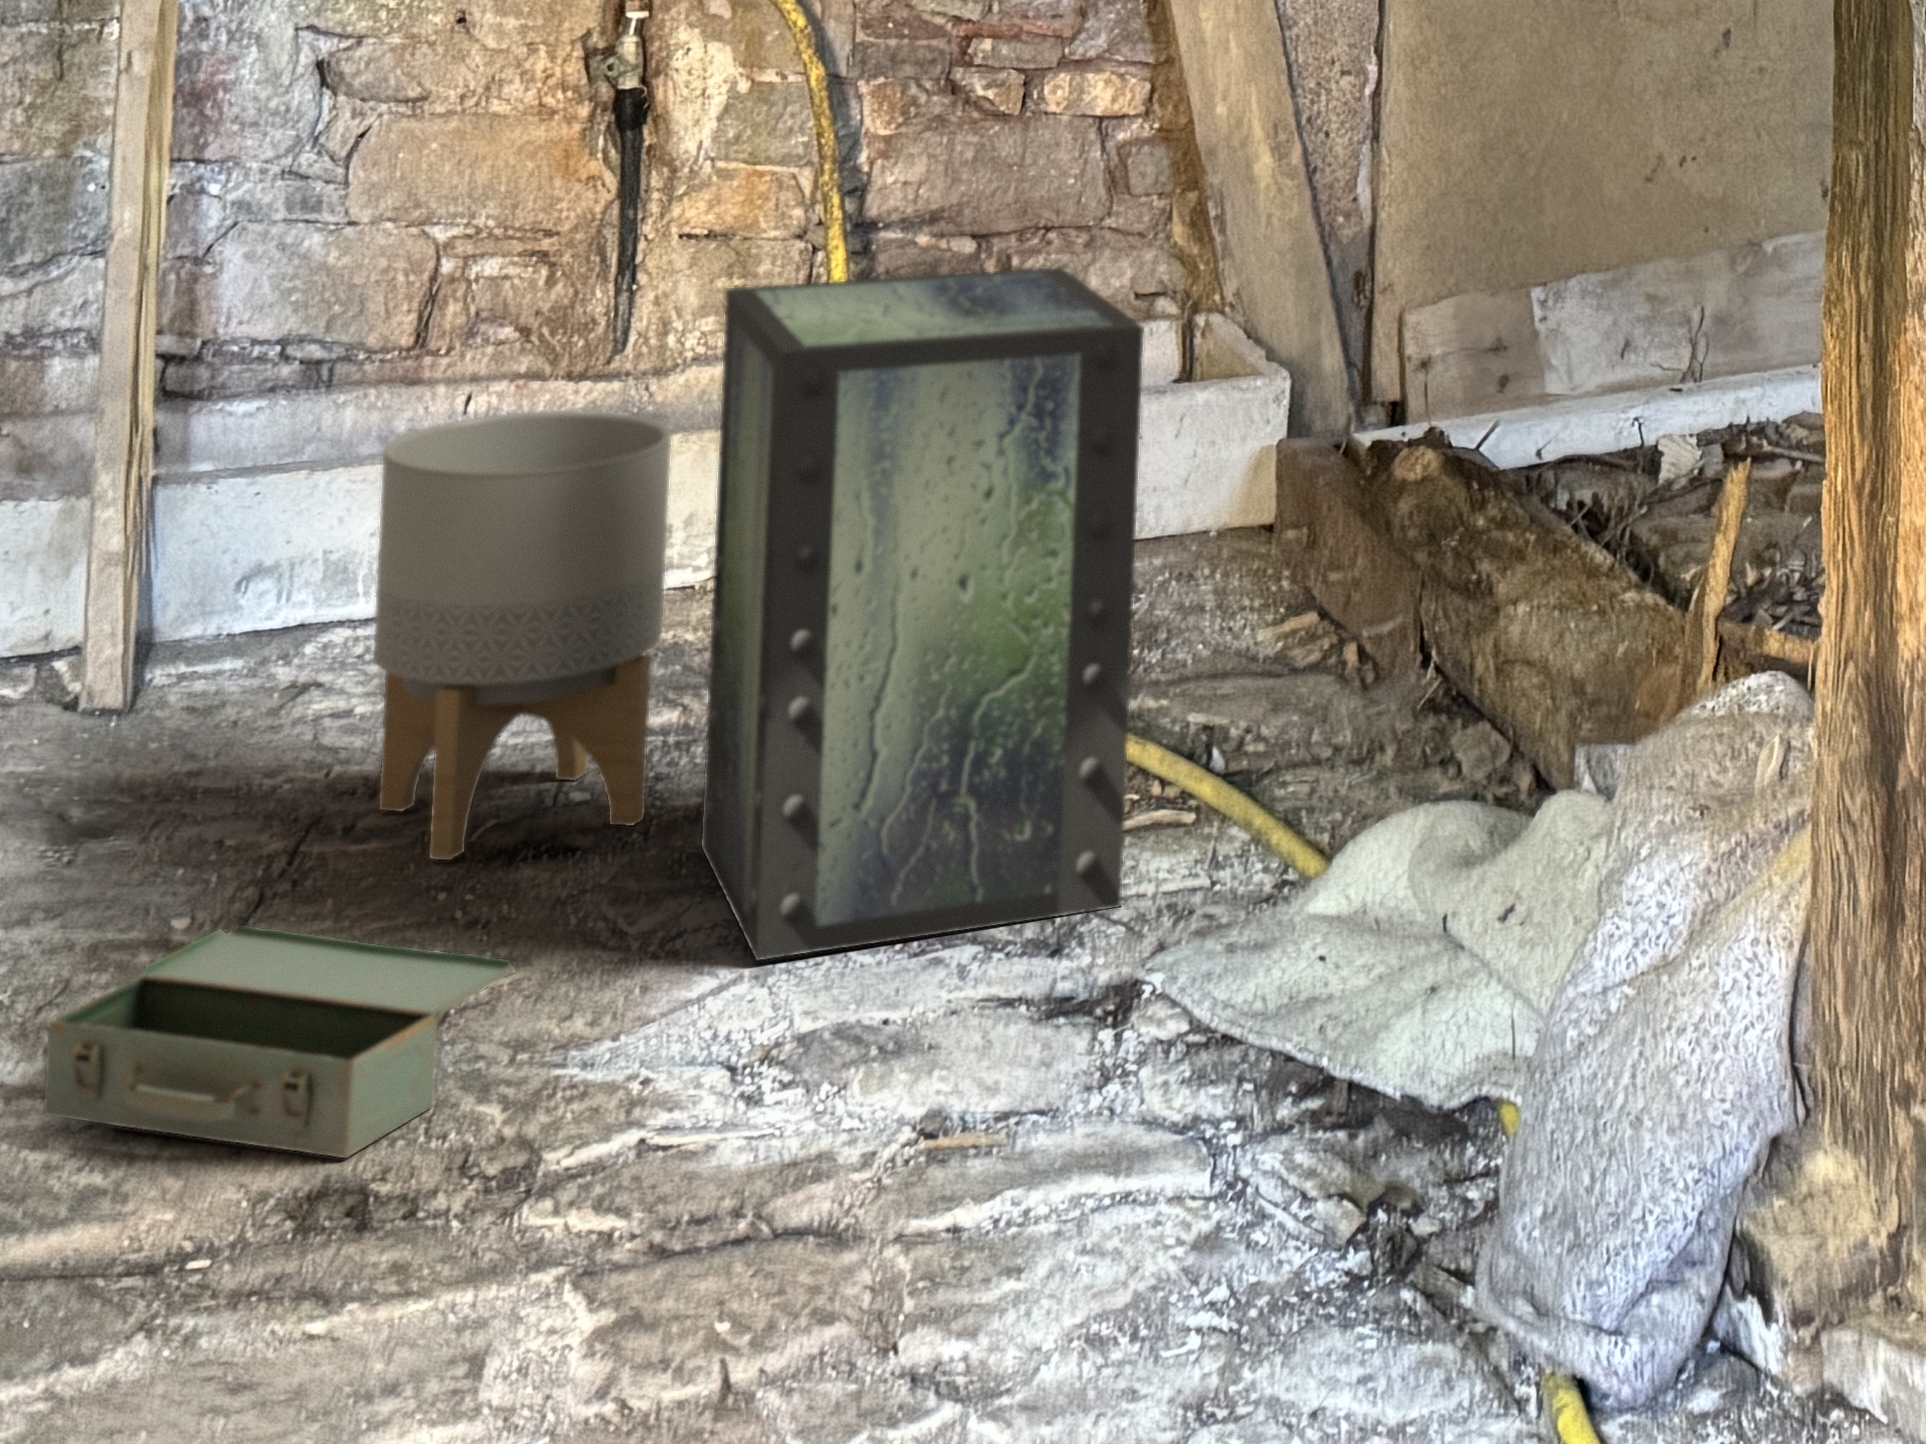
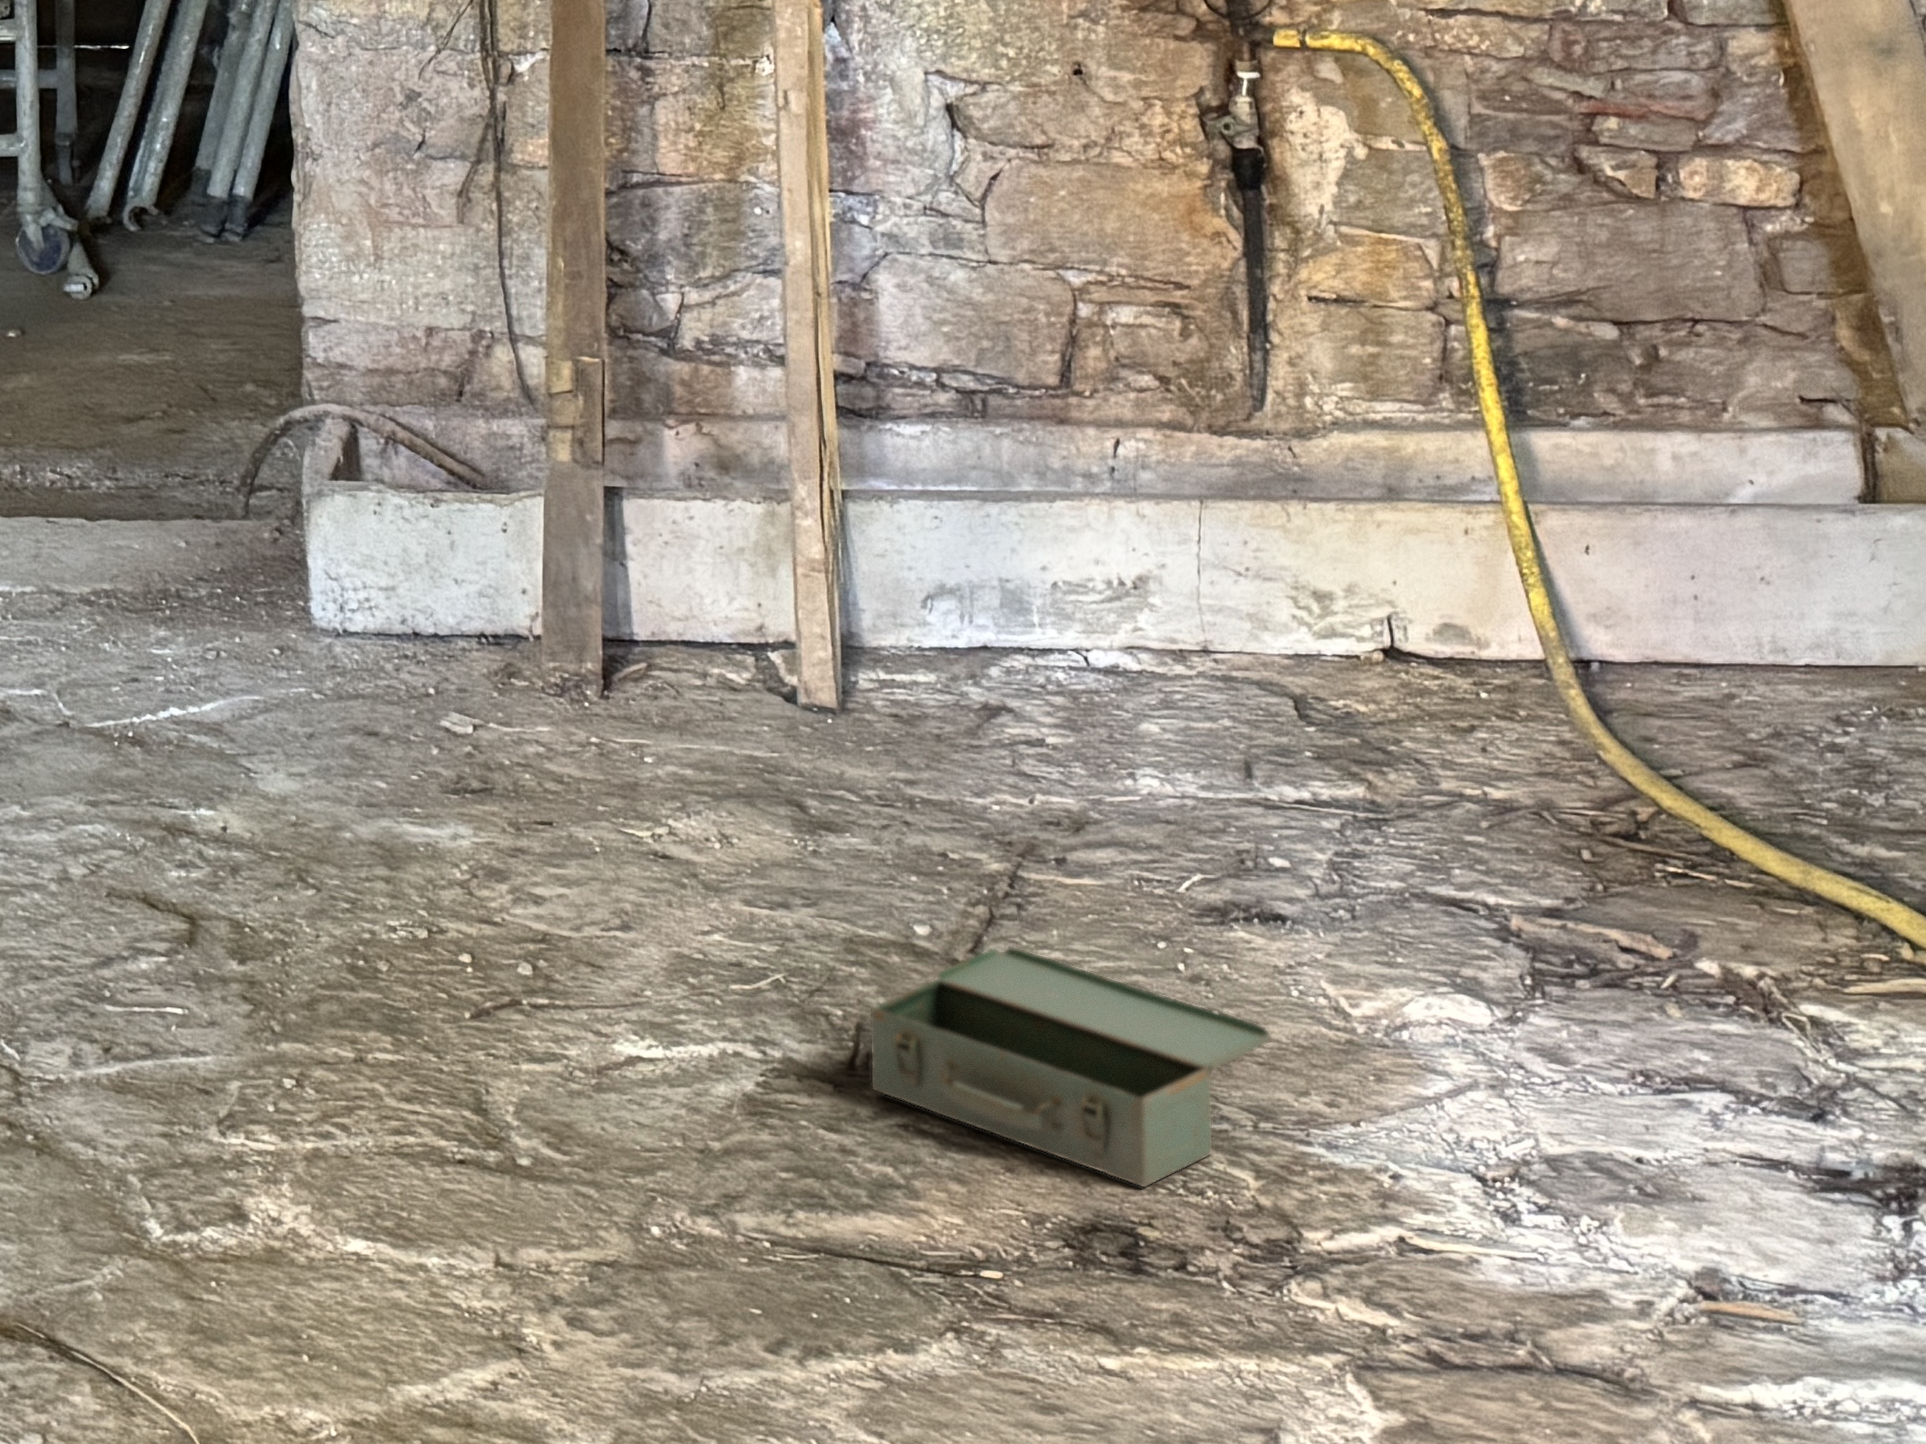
storage box: present [701,267,1144,960] -> none [1401,393,1880,1086]
planter: present [373,411,671,860] -> none [1078,486,1351,911]

